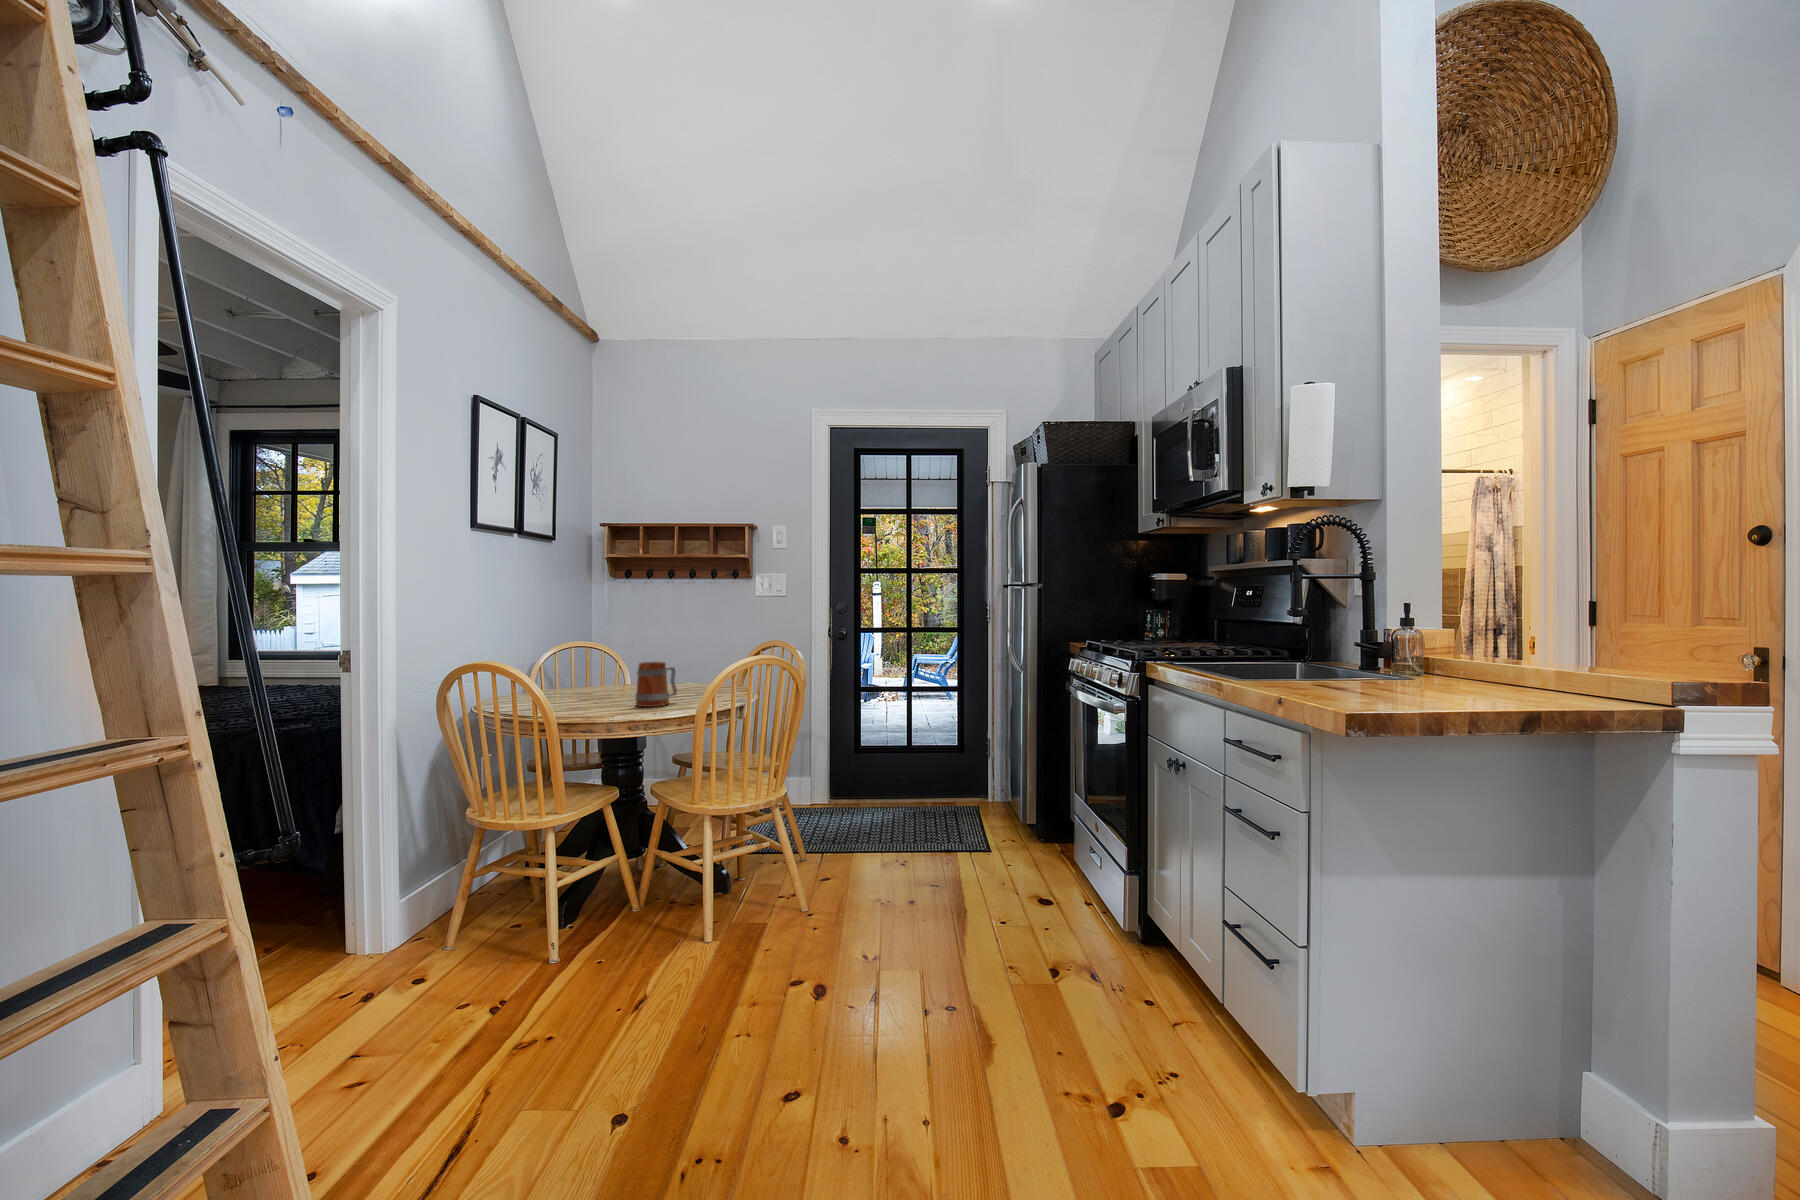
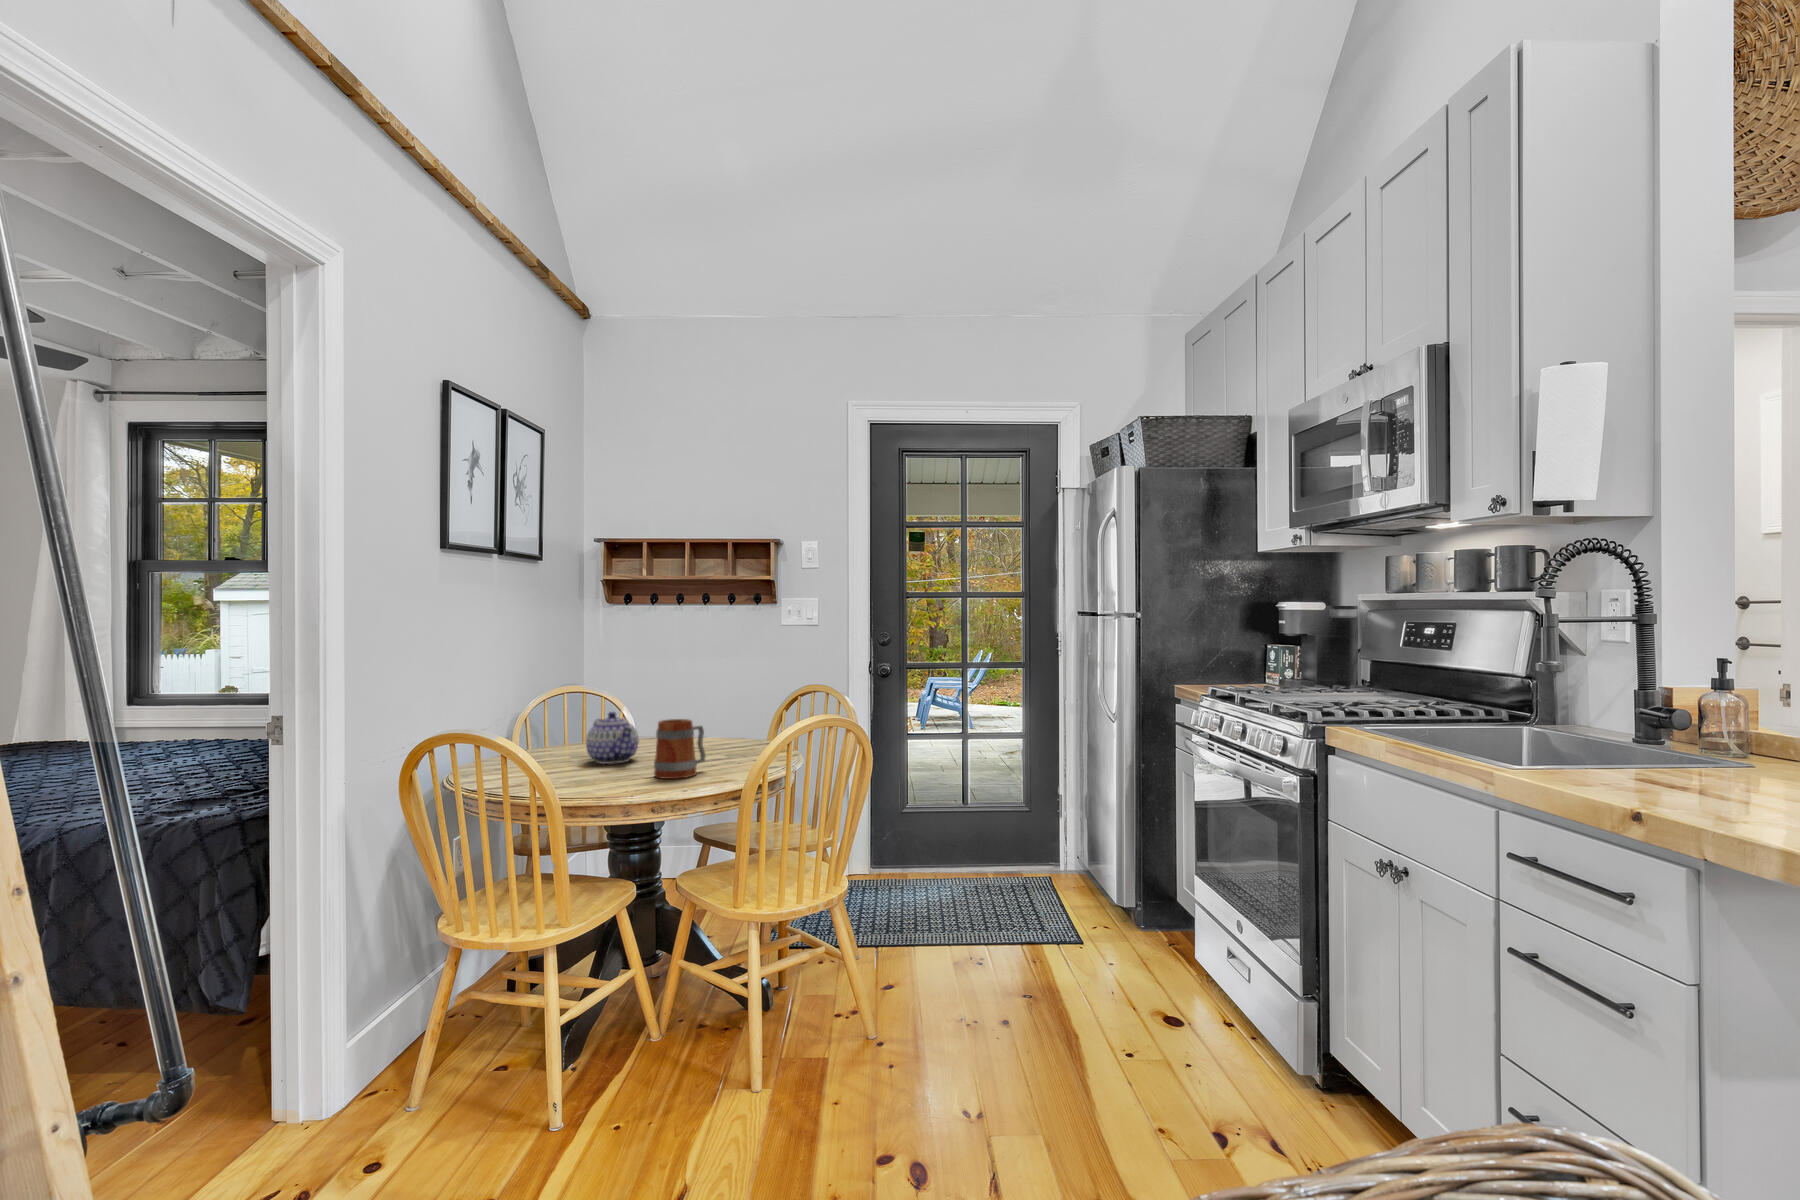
teapot: none [586,659,628,699] -> present [586,712,639,764]

